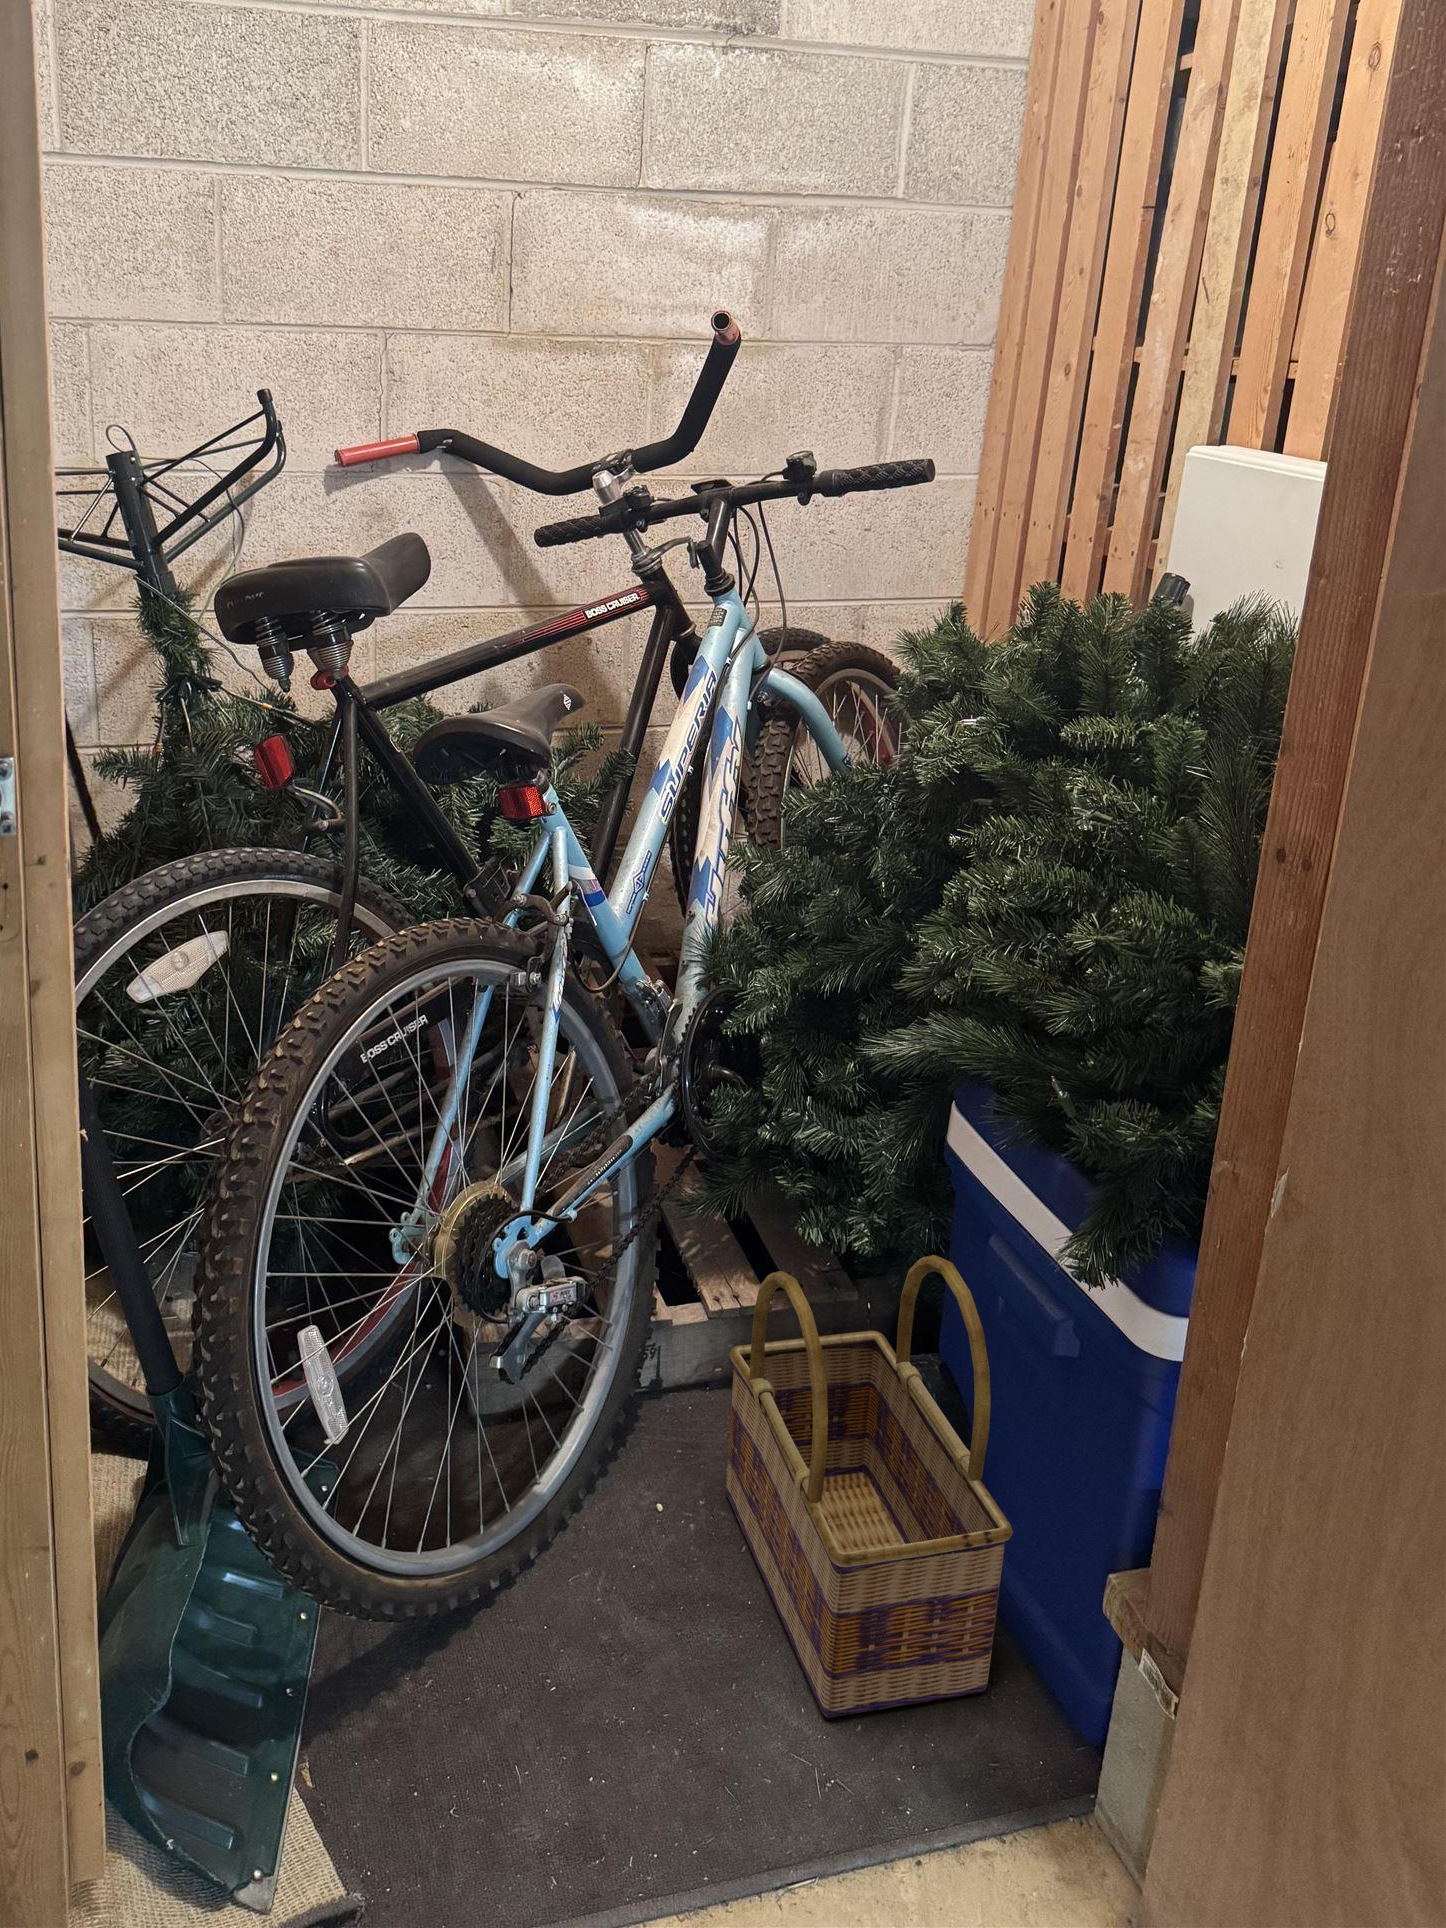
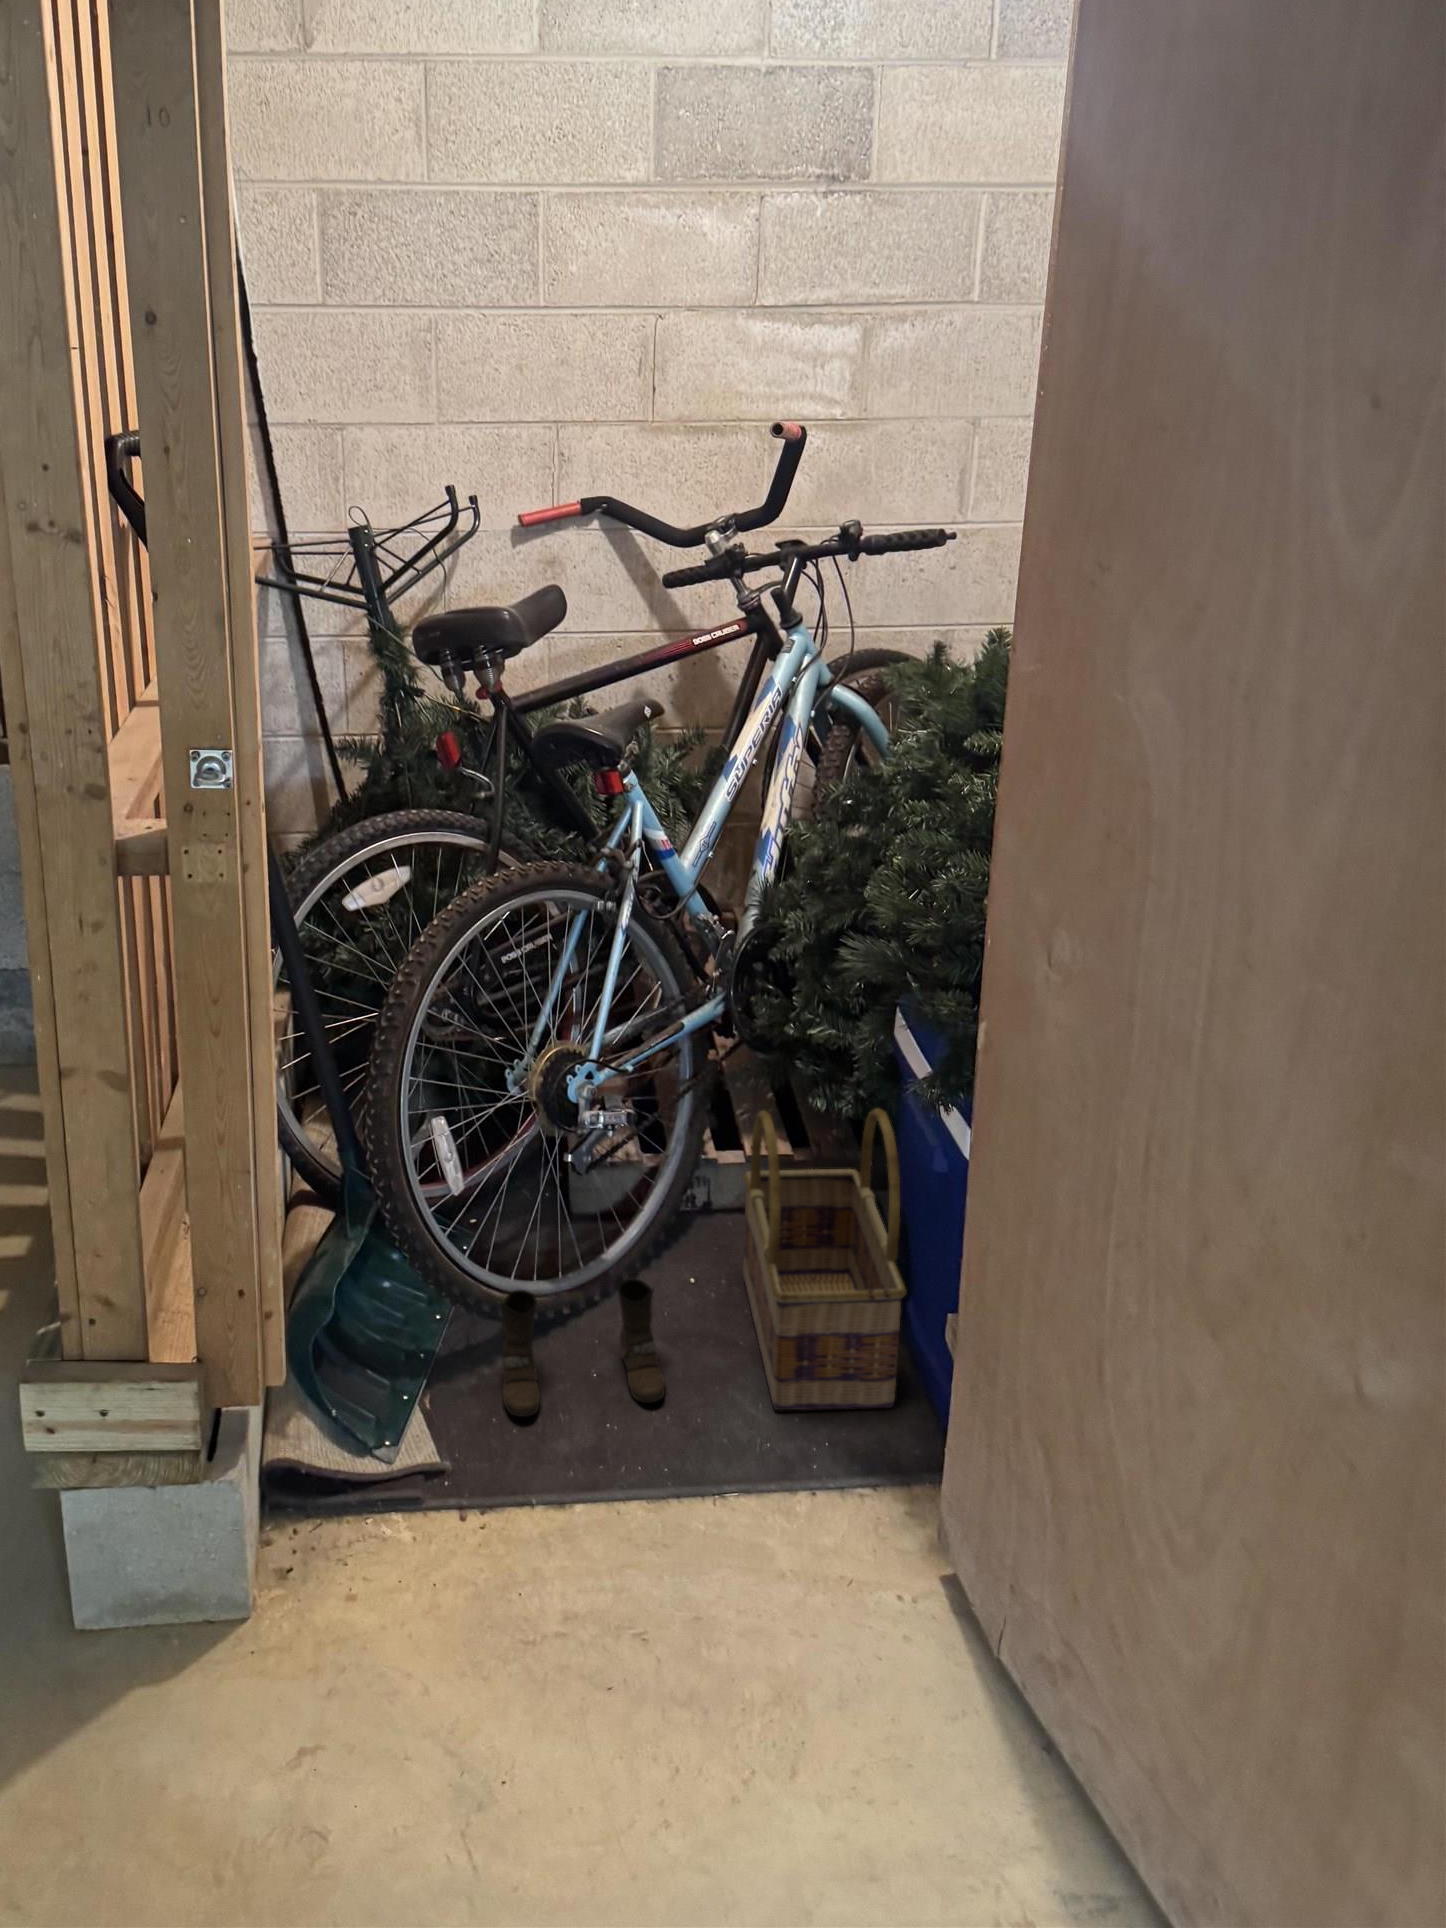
boots: none [412,1534,662,1782] -> present [500,1278,665,1417]

